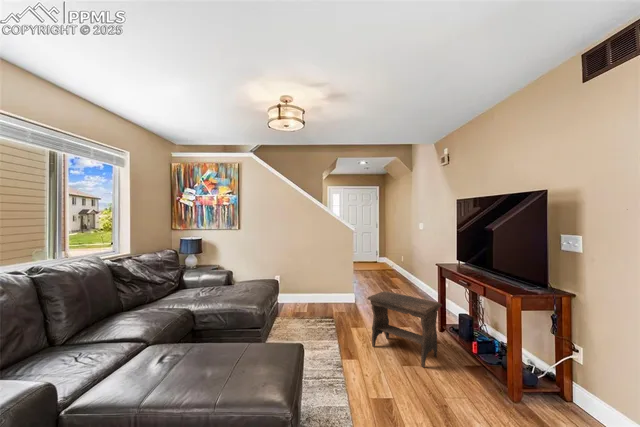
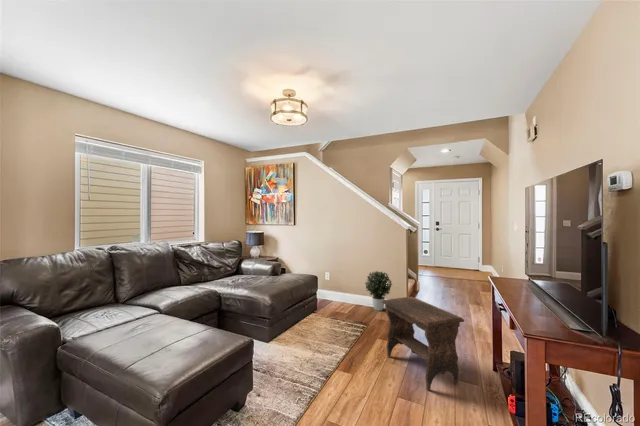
potted plant: none [319,270,343,307] -> present [365,271,392,311]

